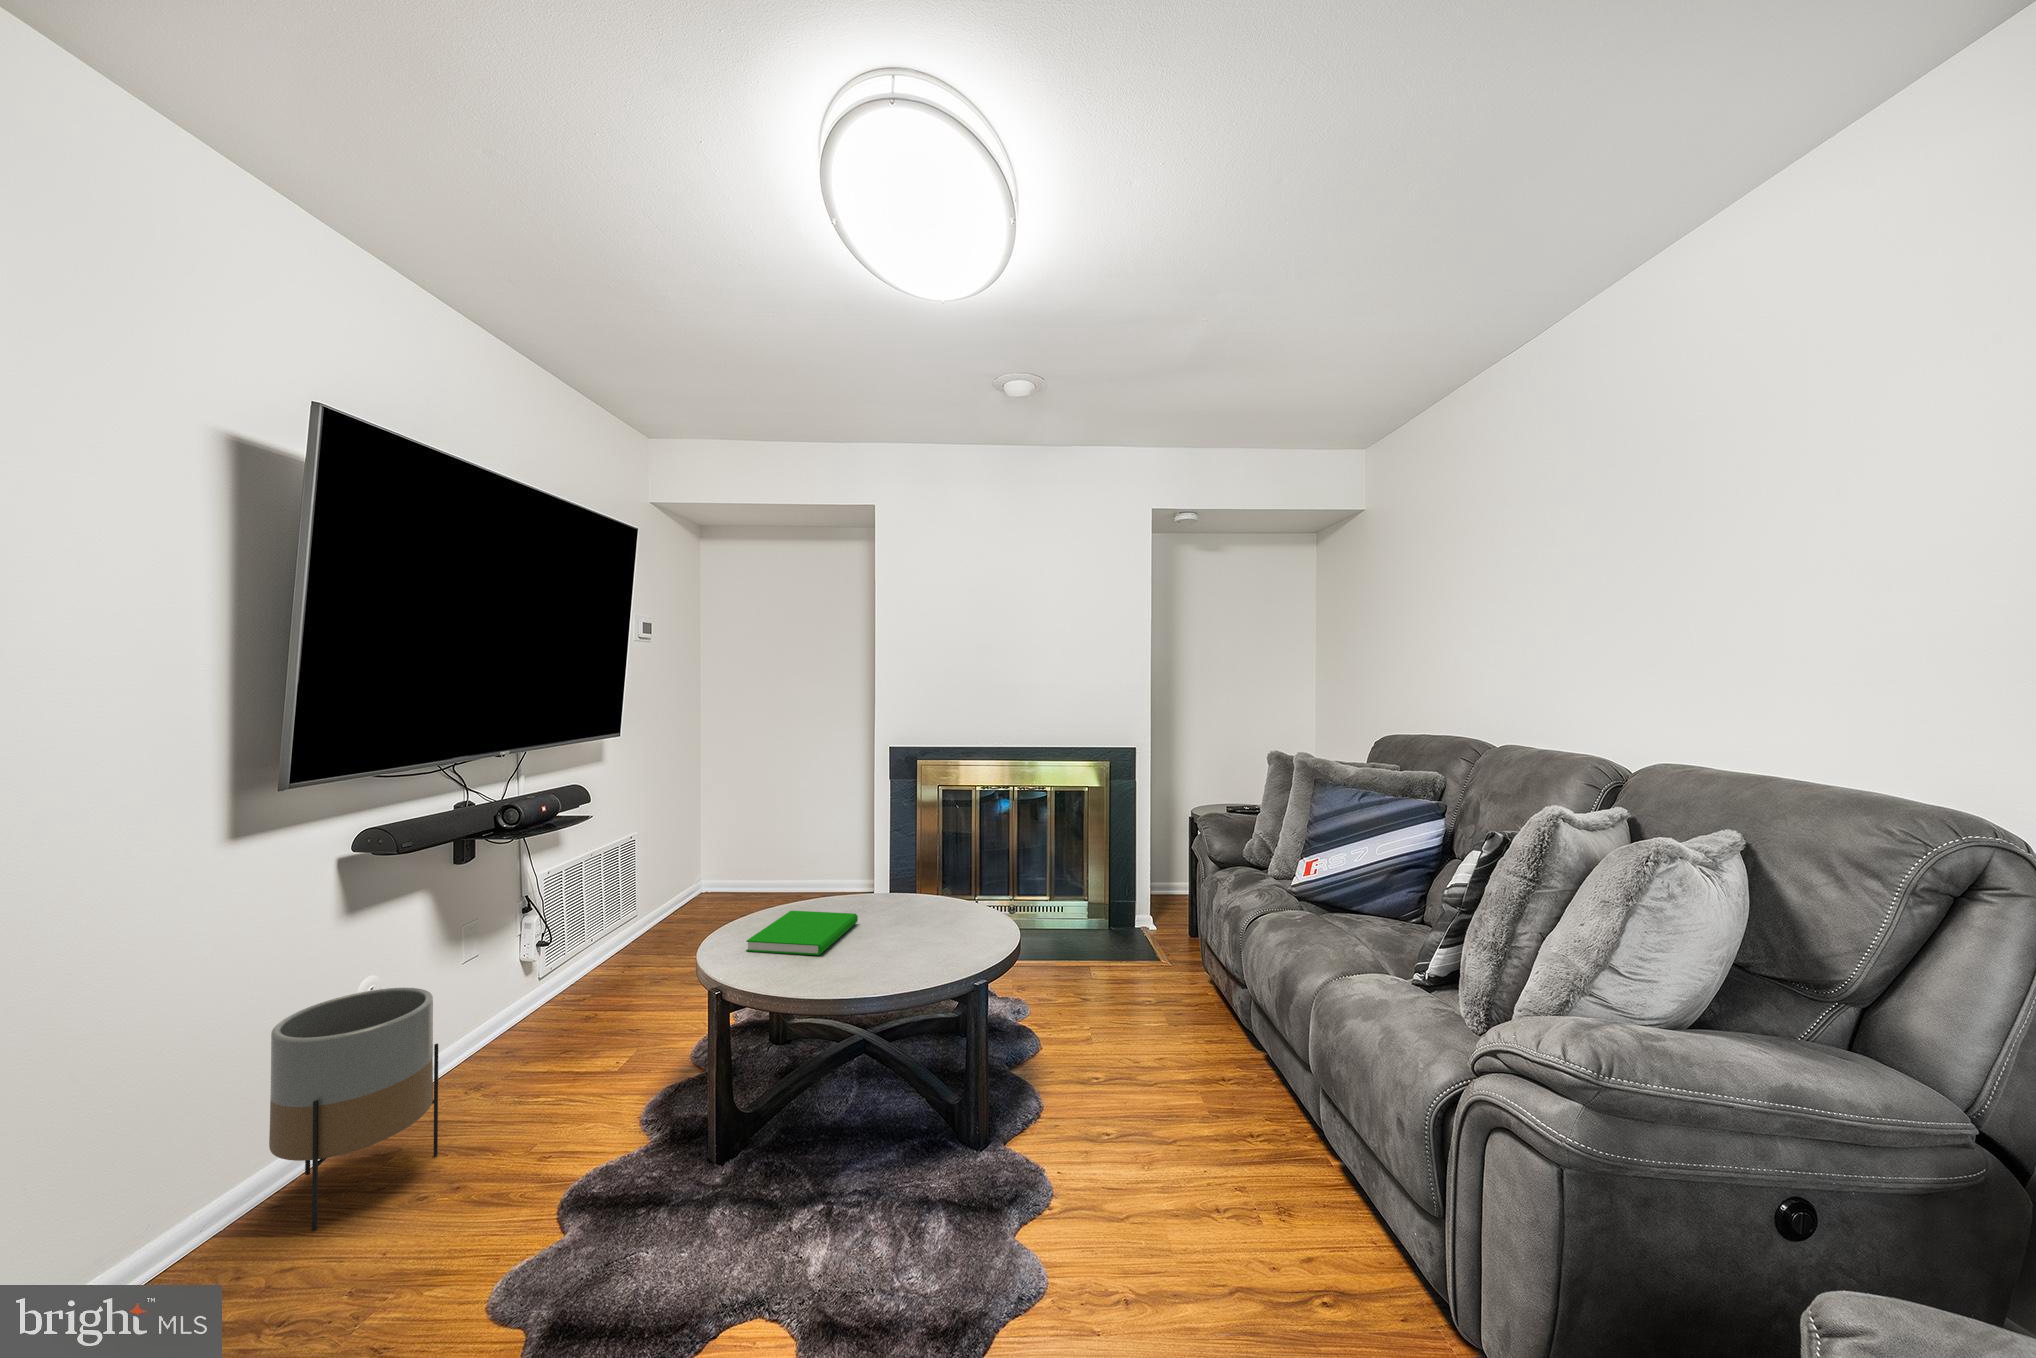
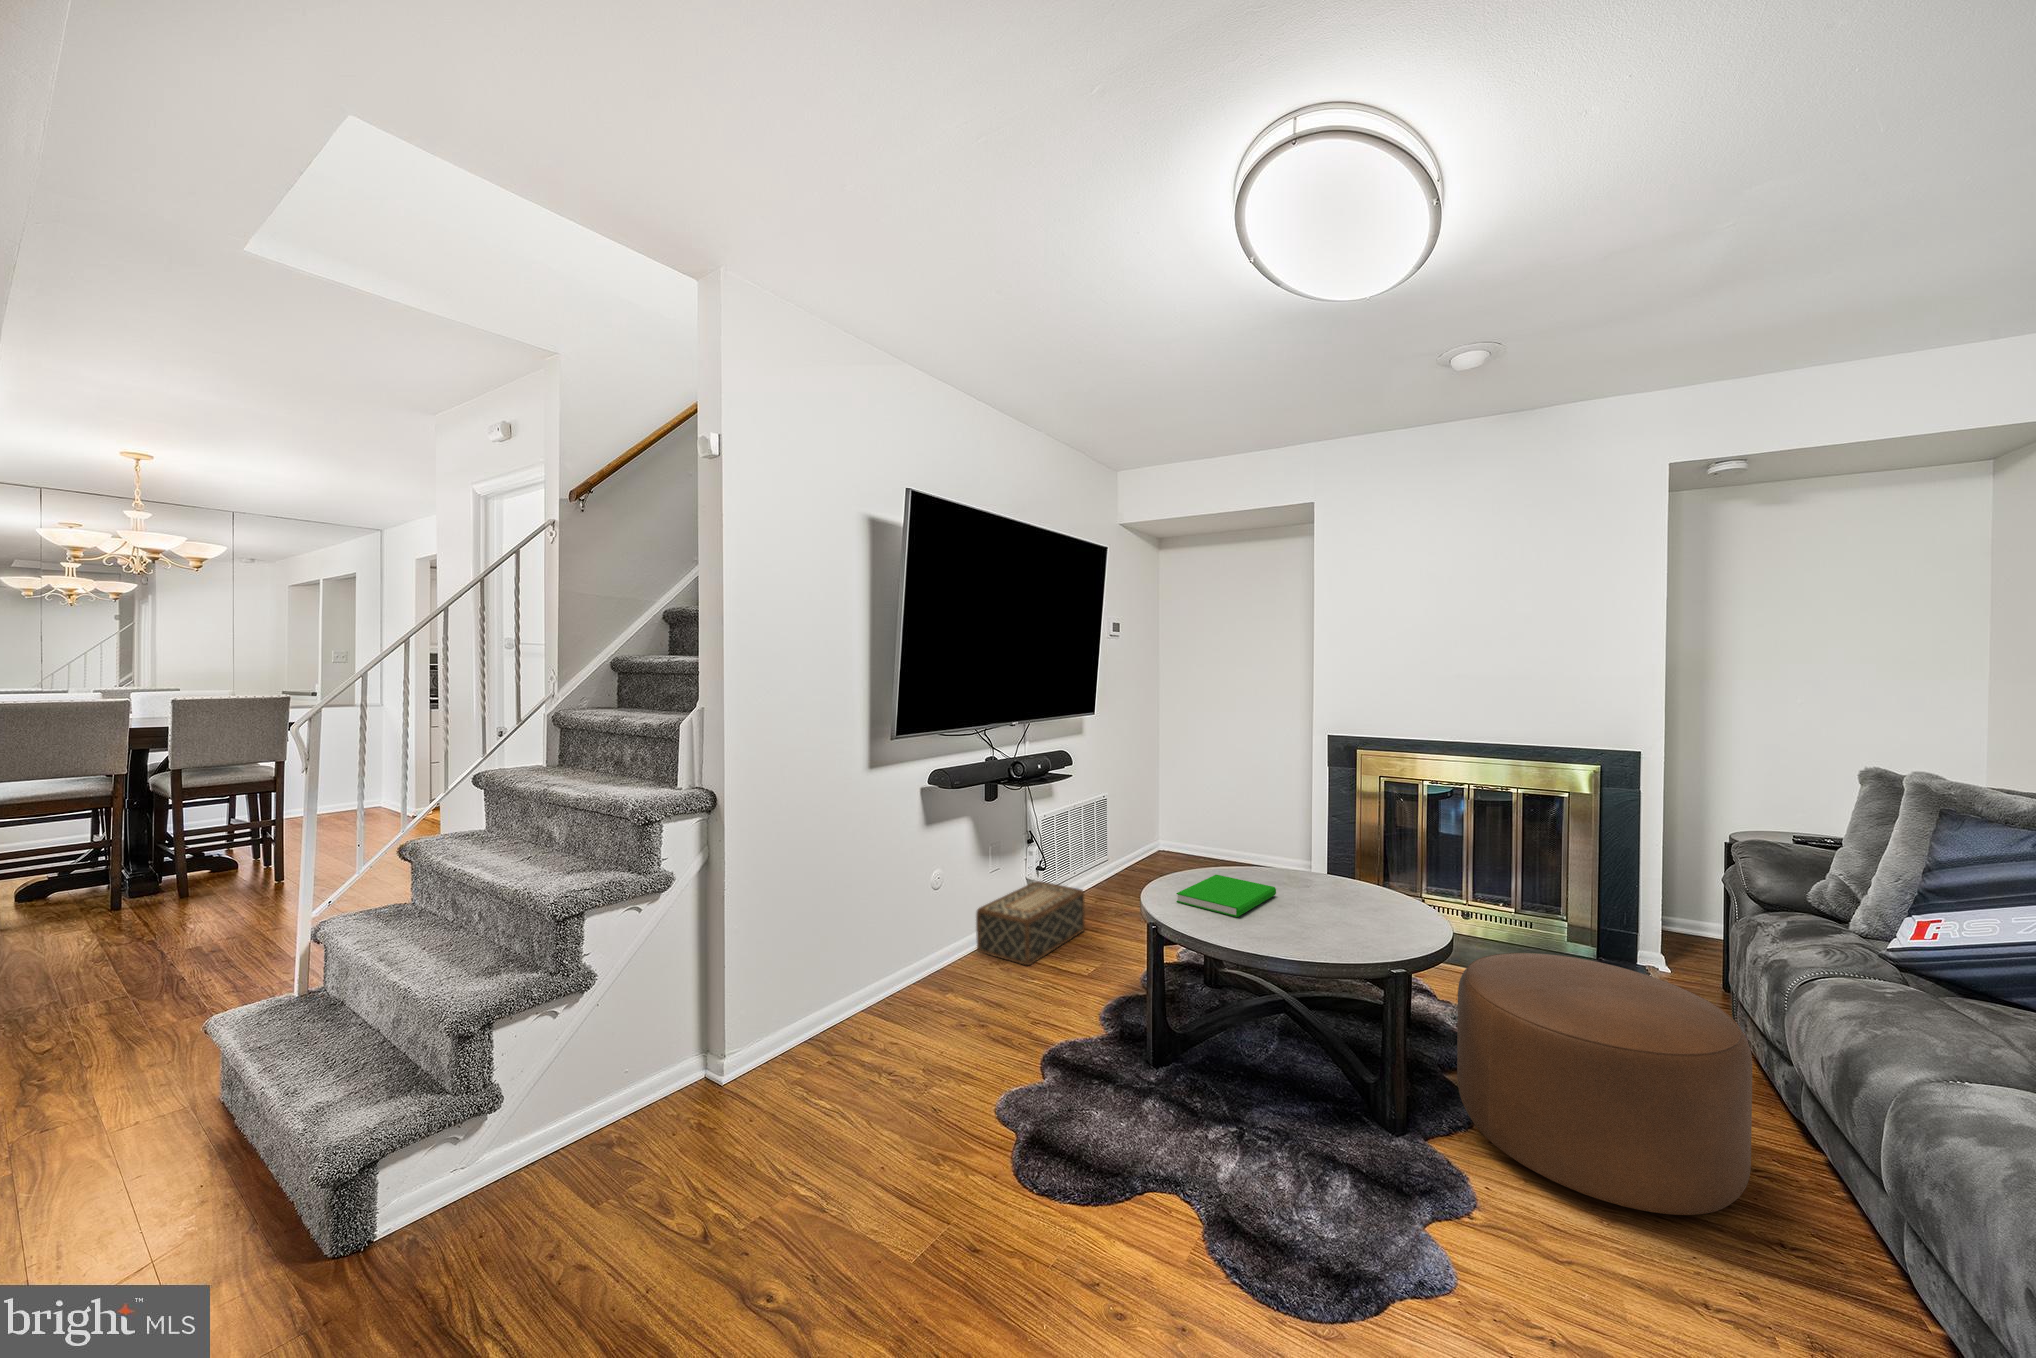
ottoman: none [1029,933,1233,1147] -> present [1457,953,1752,1215]
woven basket: none [444,958,617,1077] -> present [976,881,1085,965]
planter: present [269,988,438,1231] -> none [890,882,974,1027]

